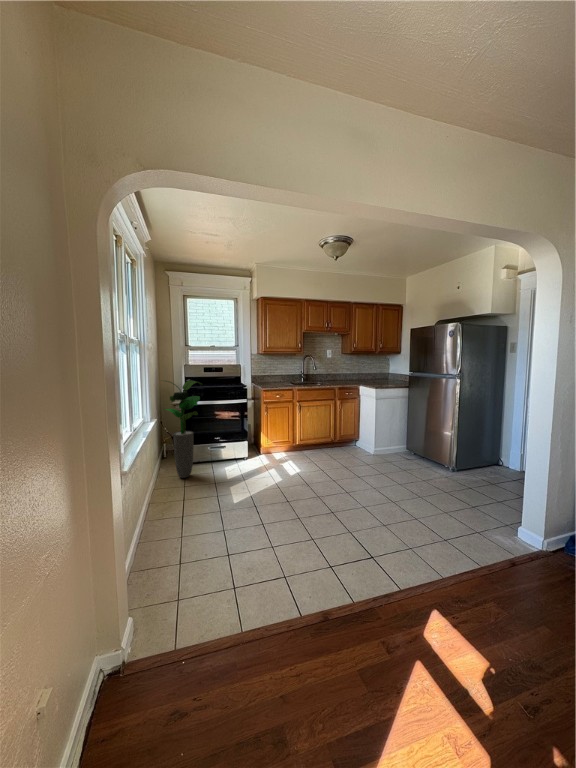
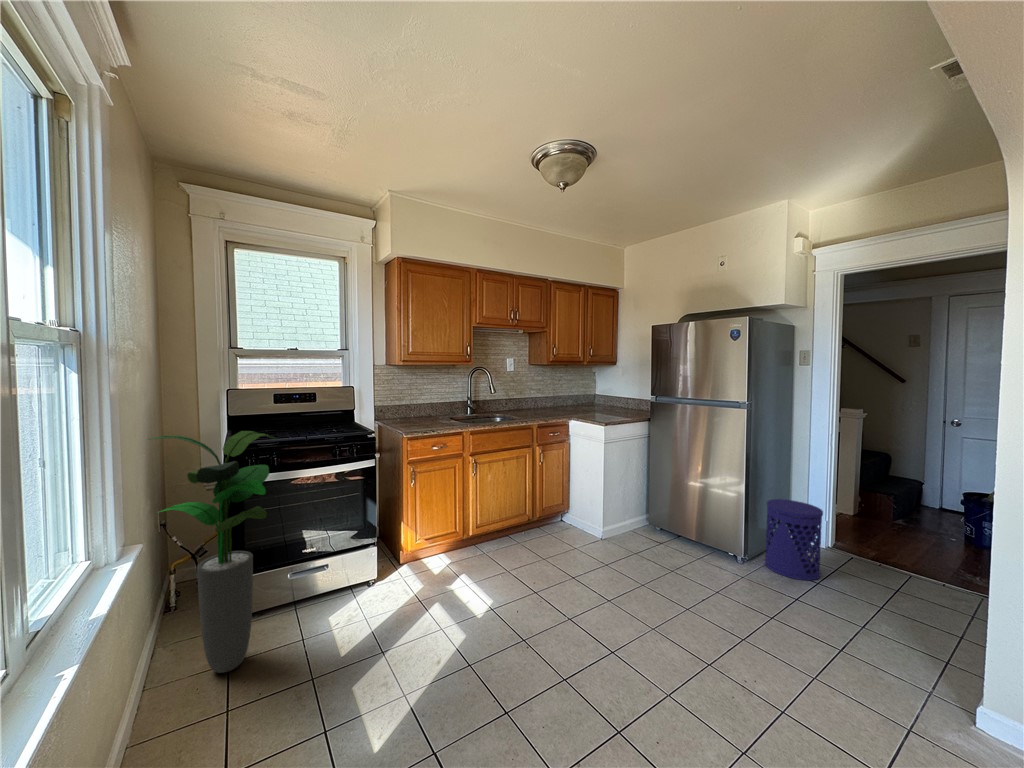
waste bin: none [468,436,504,483] -> present [765,499,823,581]

